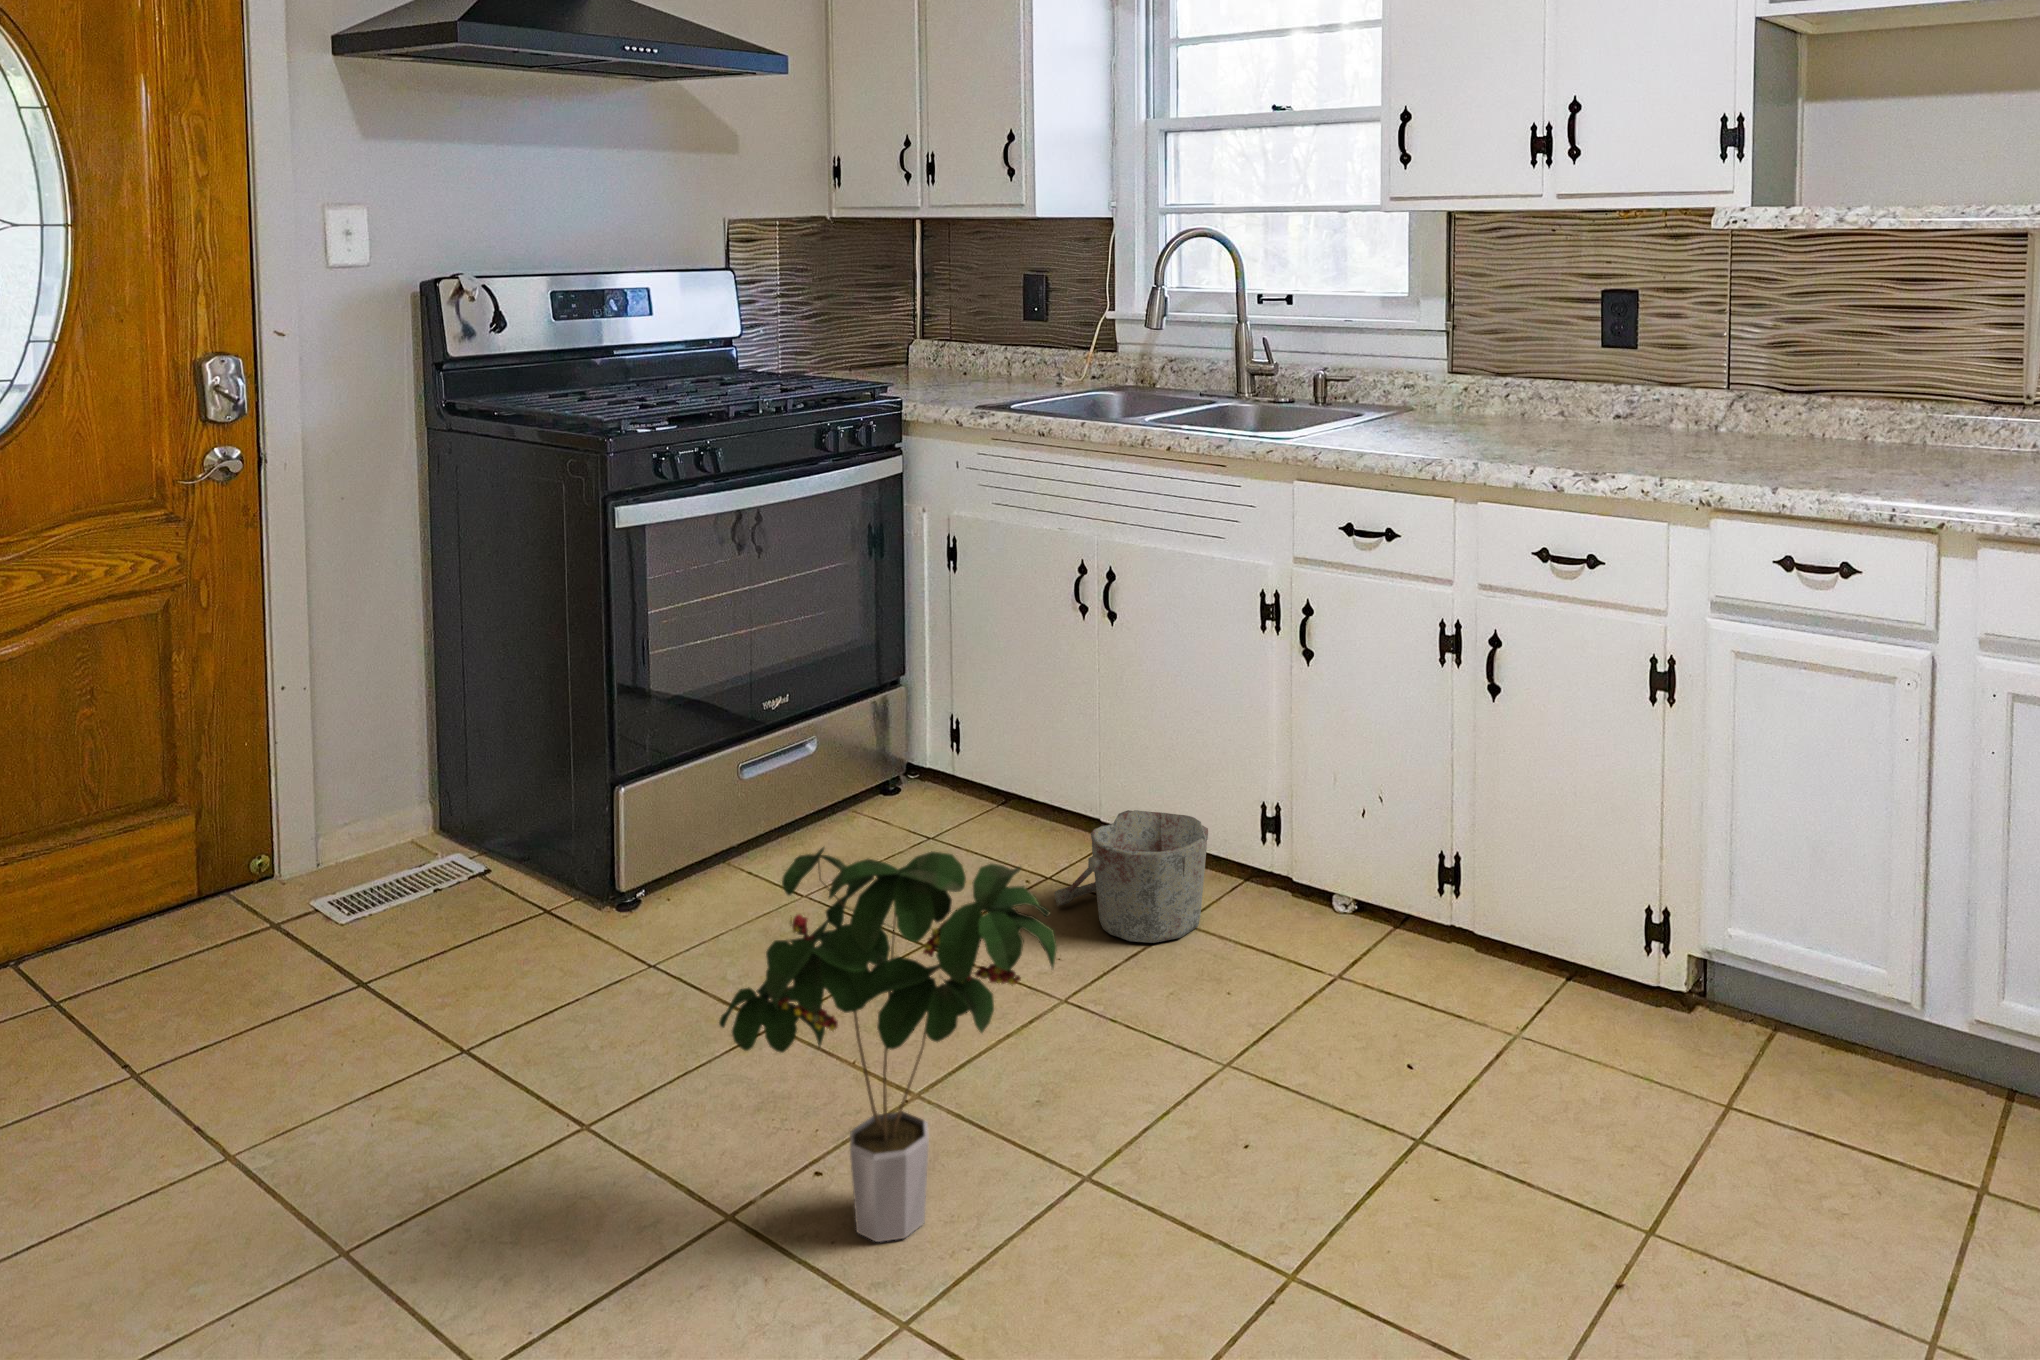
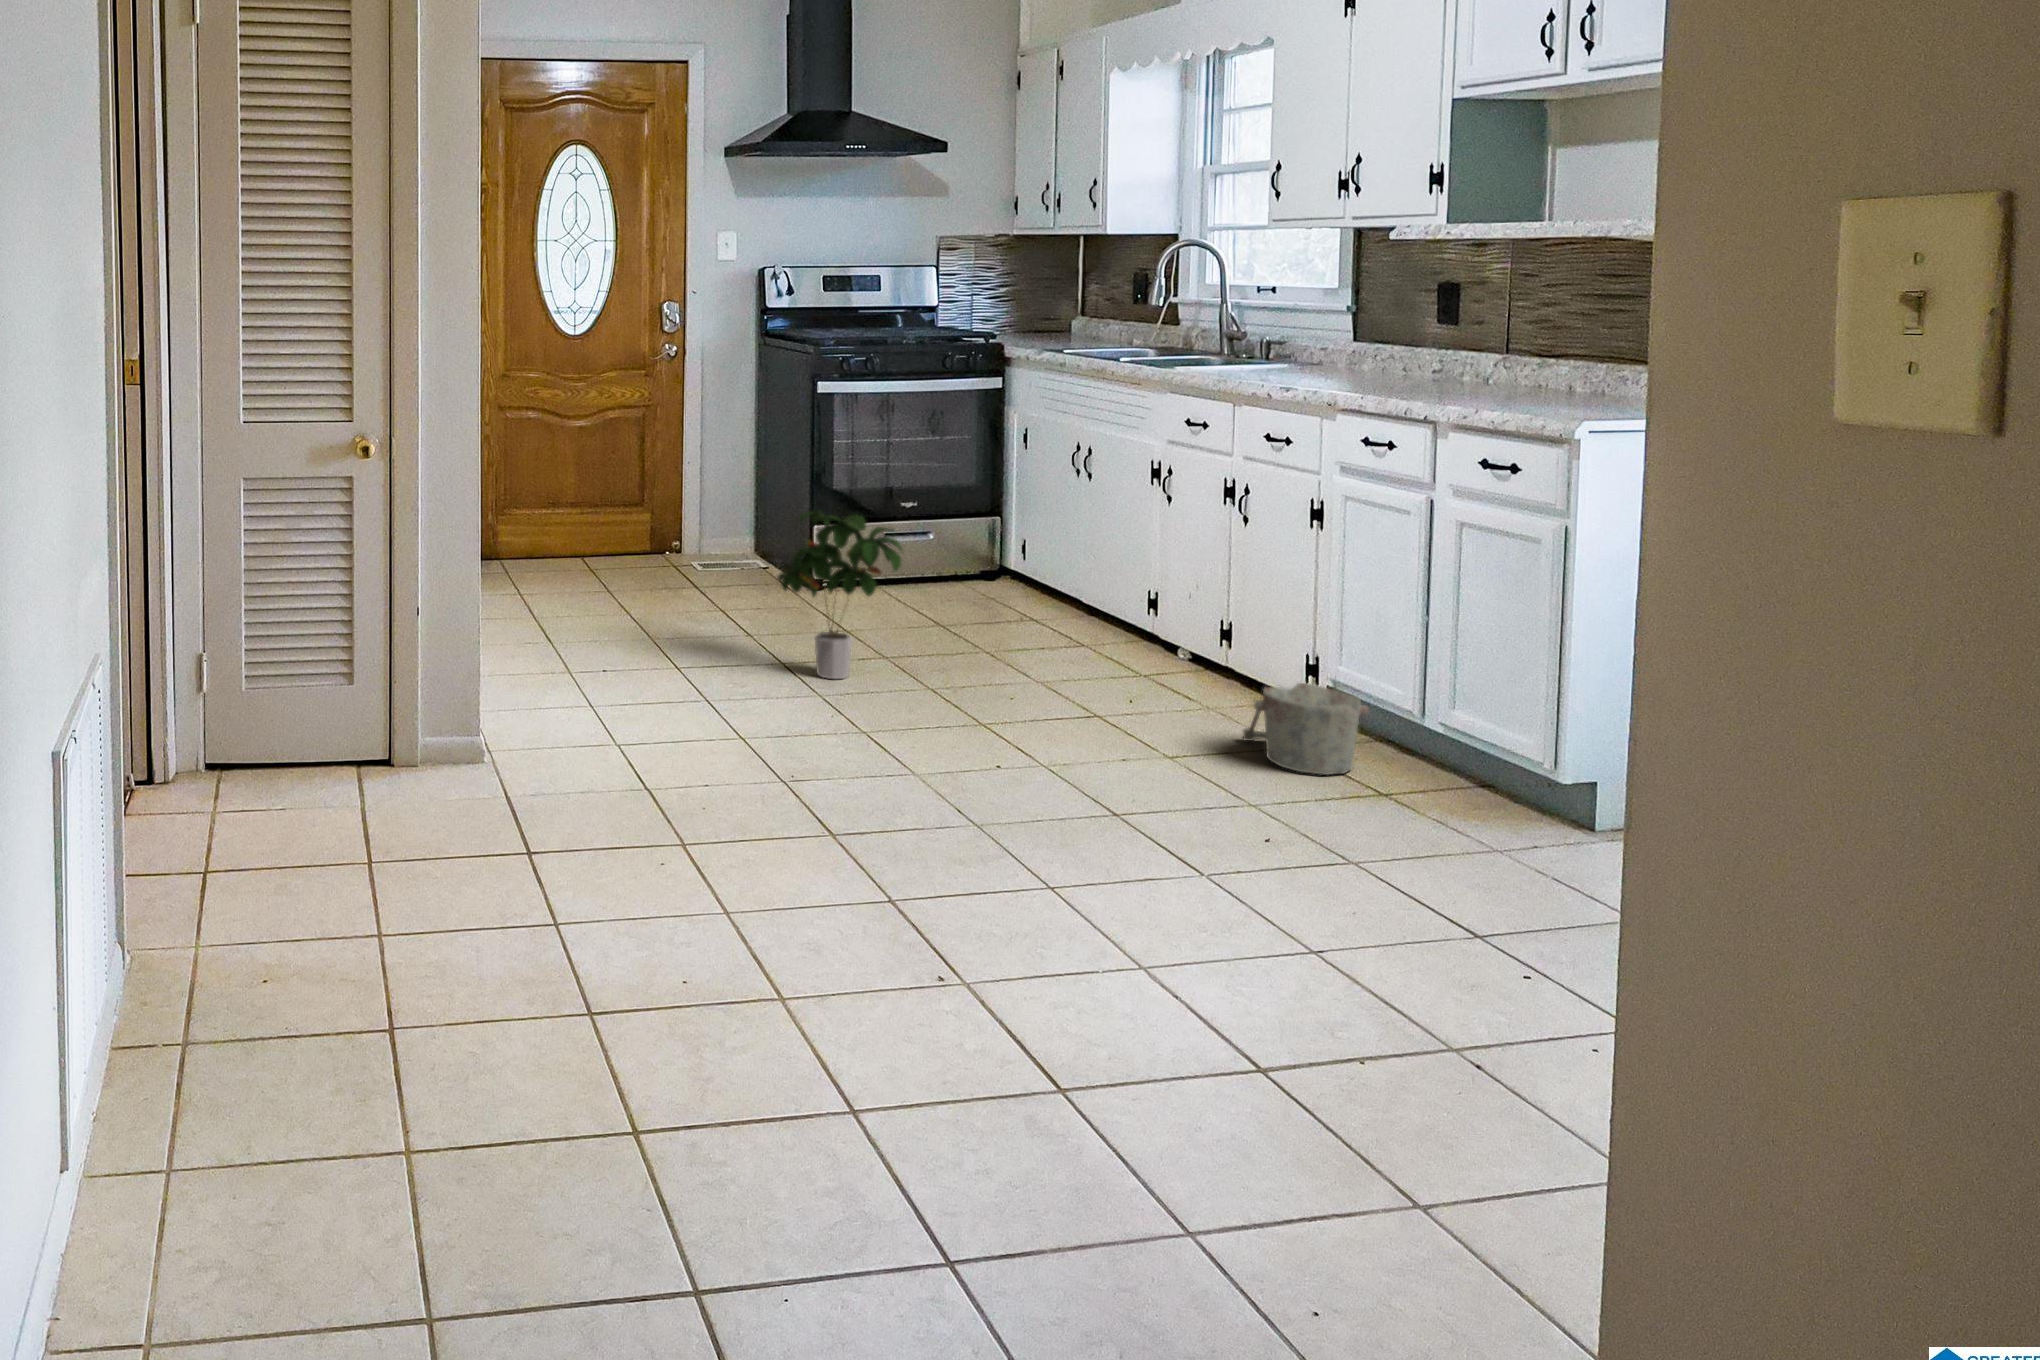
bucket: present [1054,810,1208,943] -> present [1243,683,1369,775]

